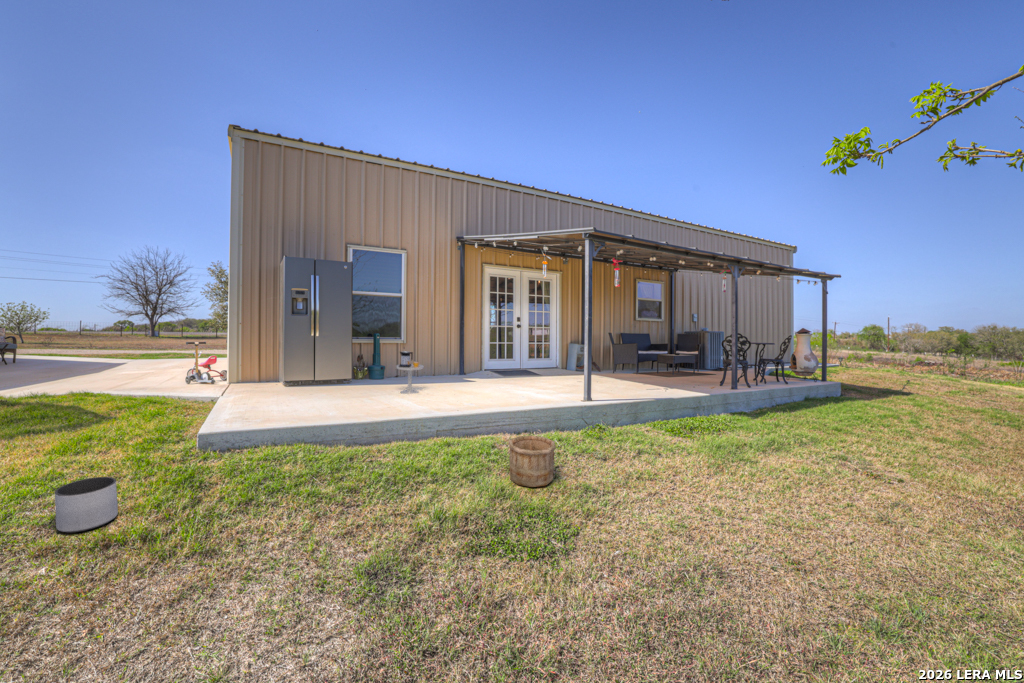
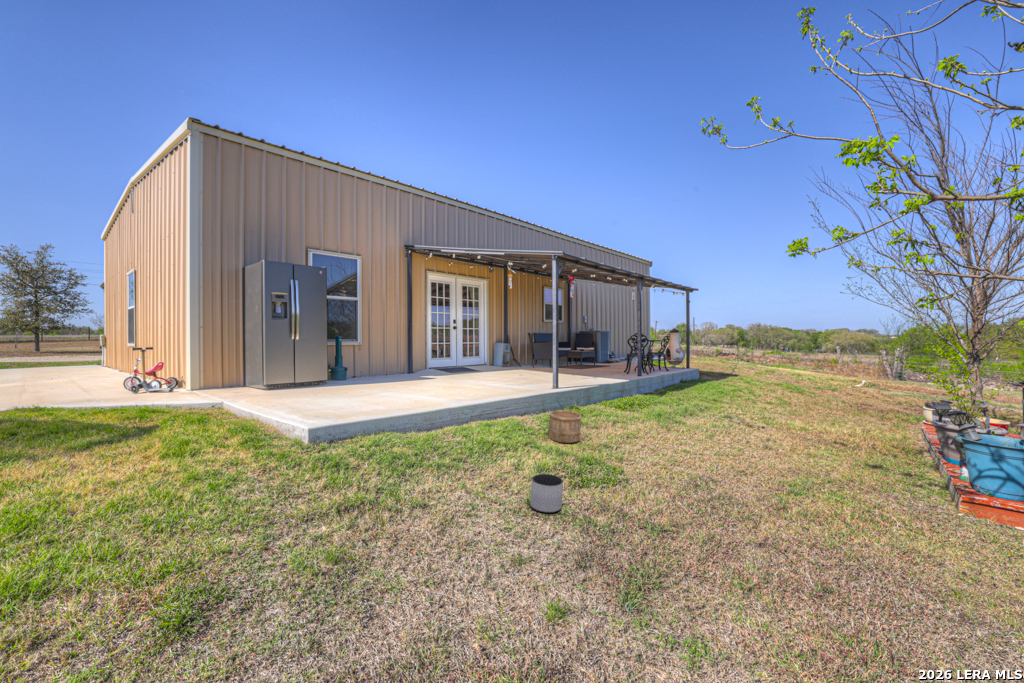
side table: present [396,351,424,394] -> none [394,353,419,391]
planter: present [55,477,118,532] -> present [530,474,563,513]

